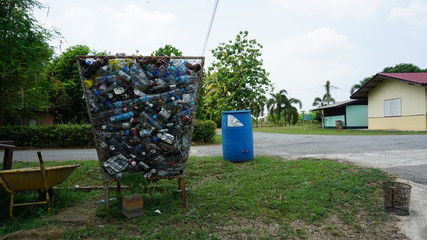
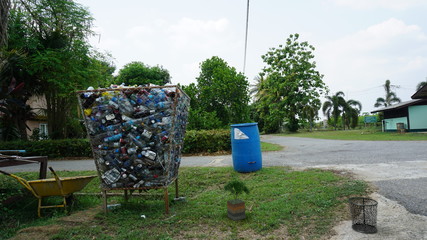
potted tree: present [119,173,149,218] -> present [224,181,250,221]

